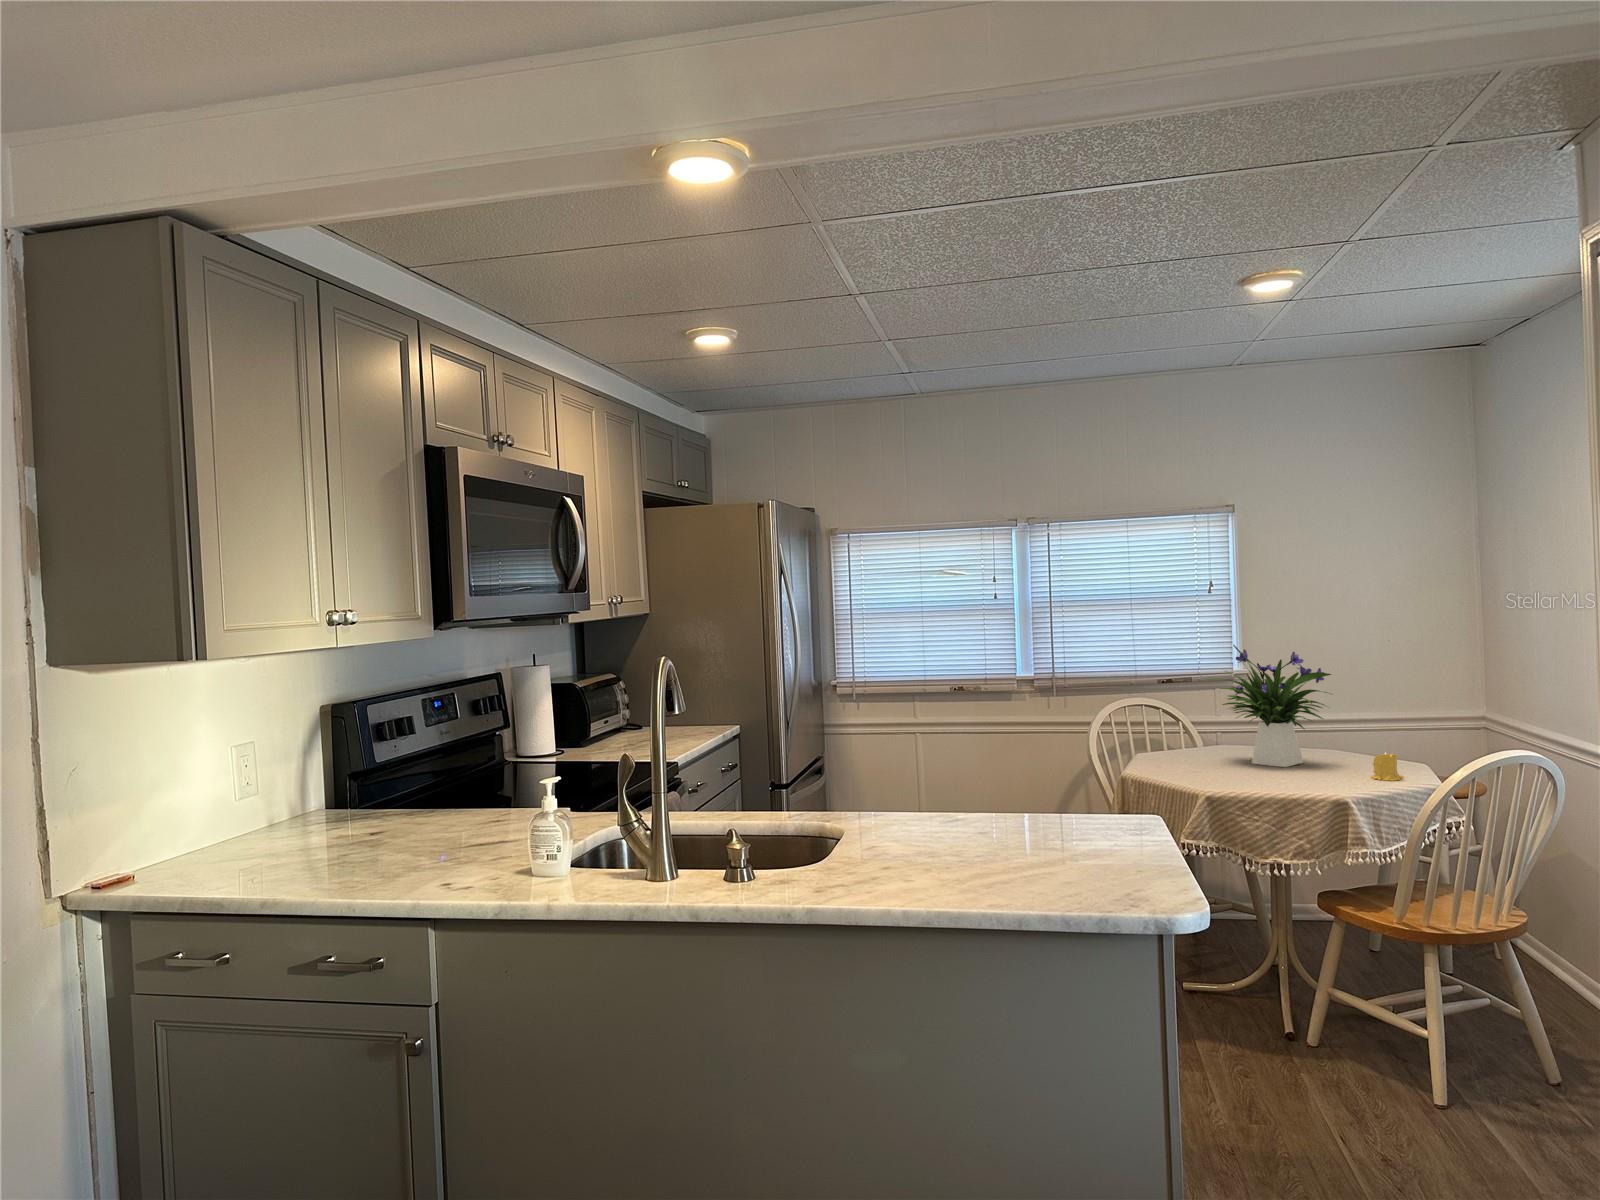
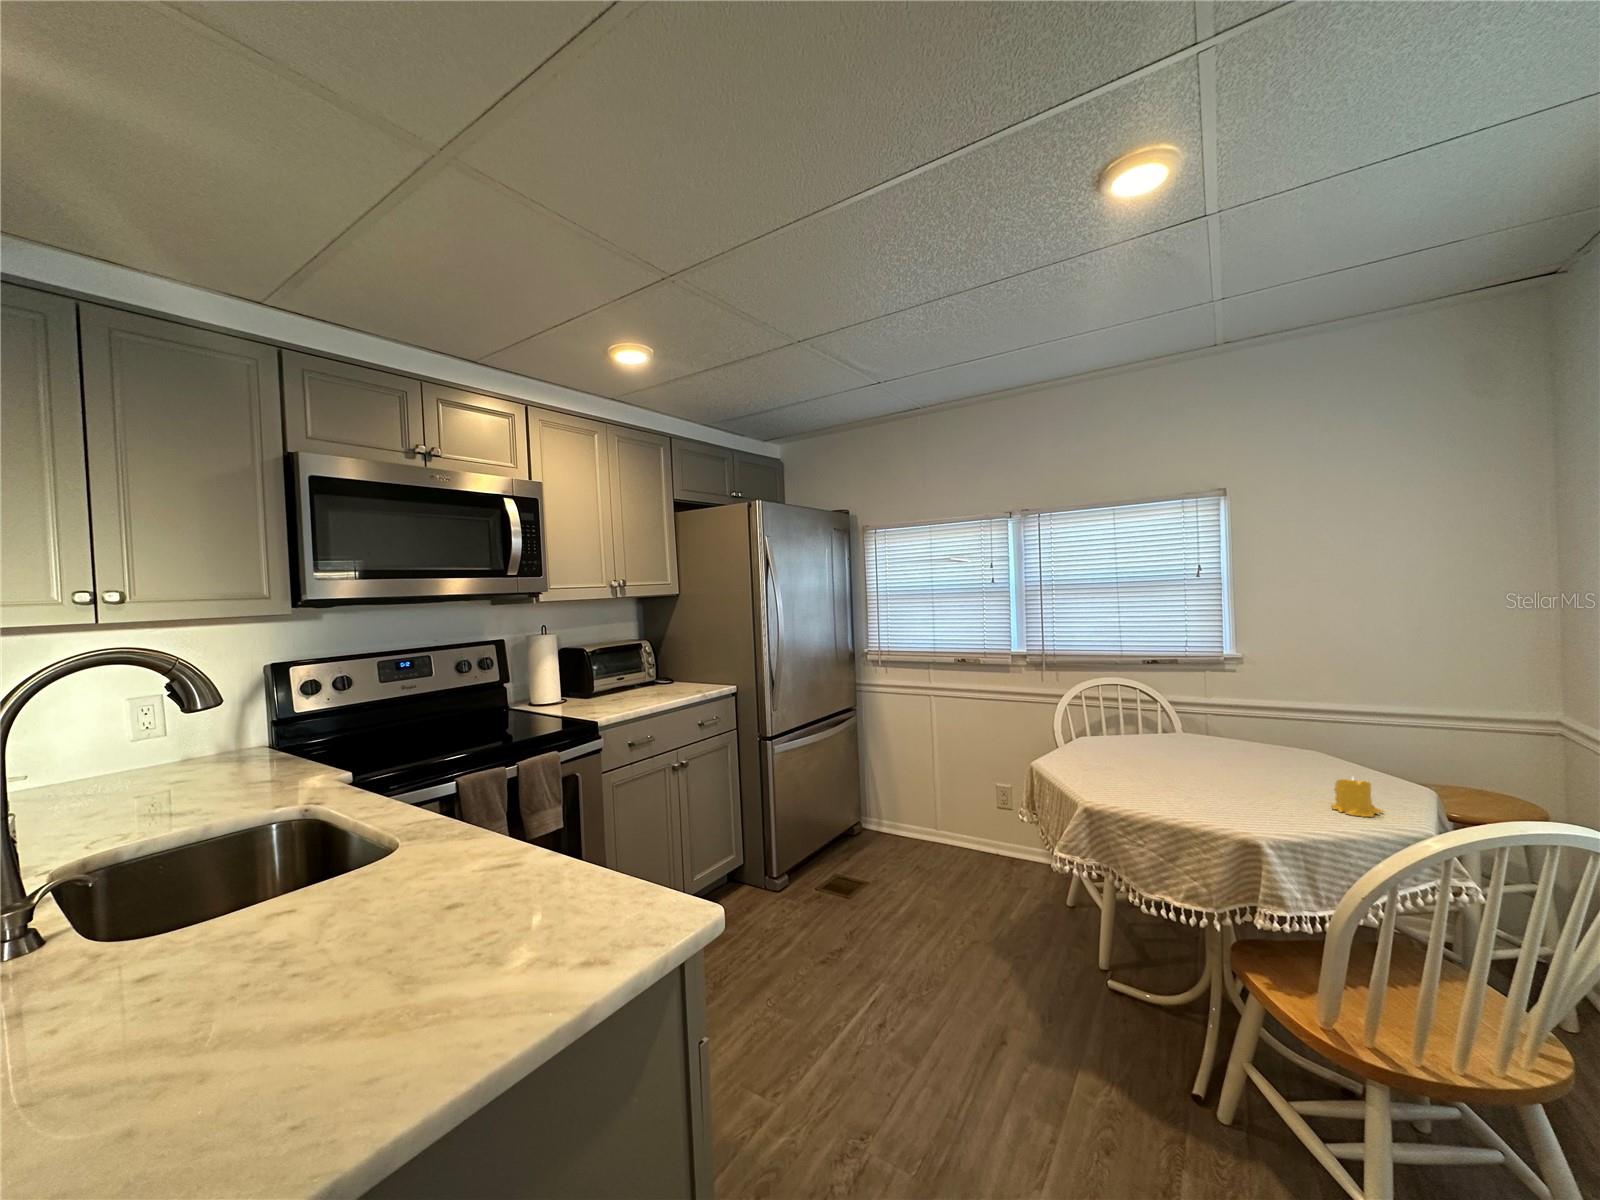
flower arrangement: present [1209,645,1331,767] -> none [1137,631,1300,772]

